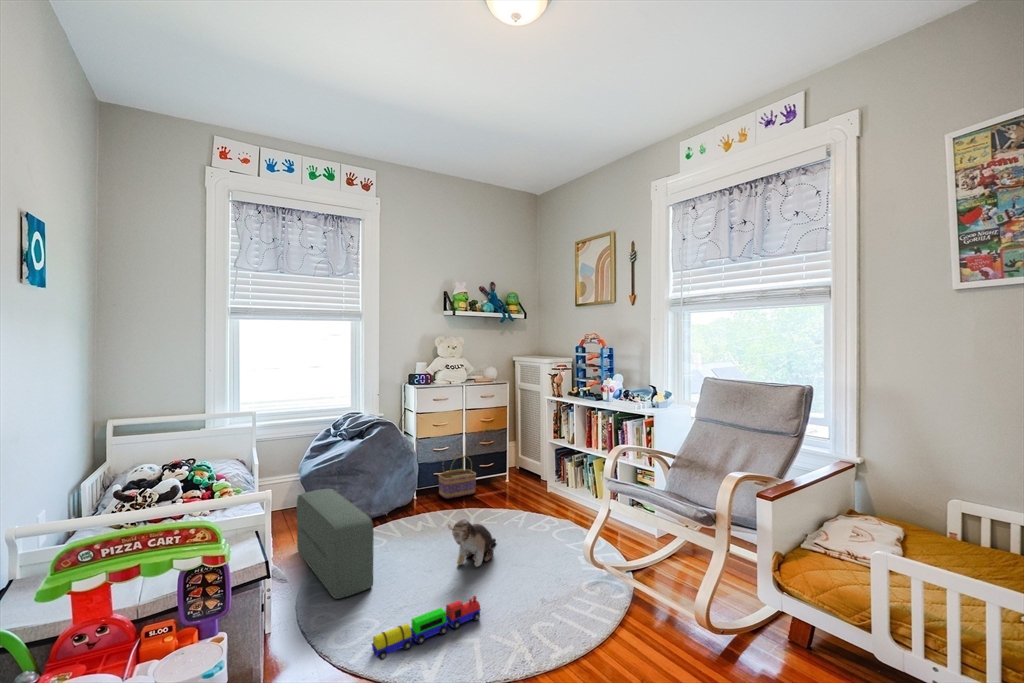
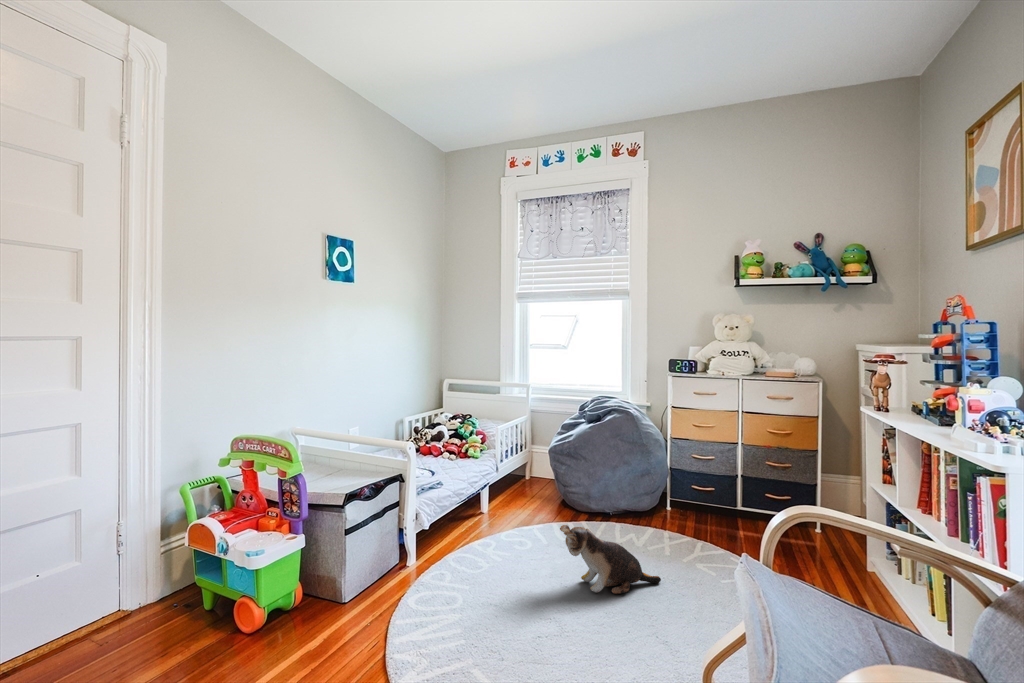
basket: present [439,453,476,498] -> none [692,464,743,527]
pouf: present [297,489,374,599] -> none [464,458,534,557]
toy train: present [372,596,481,660] -> none [408,583,520,632]

